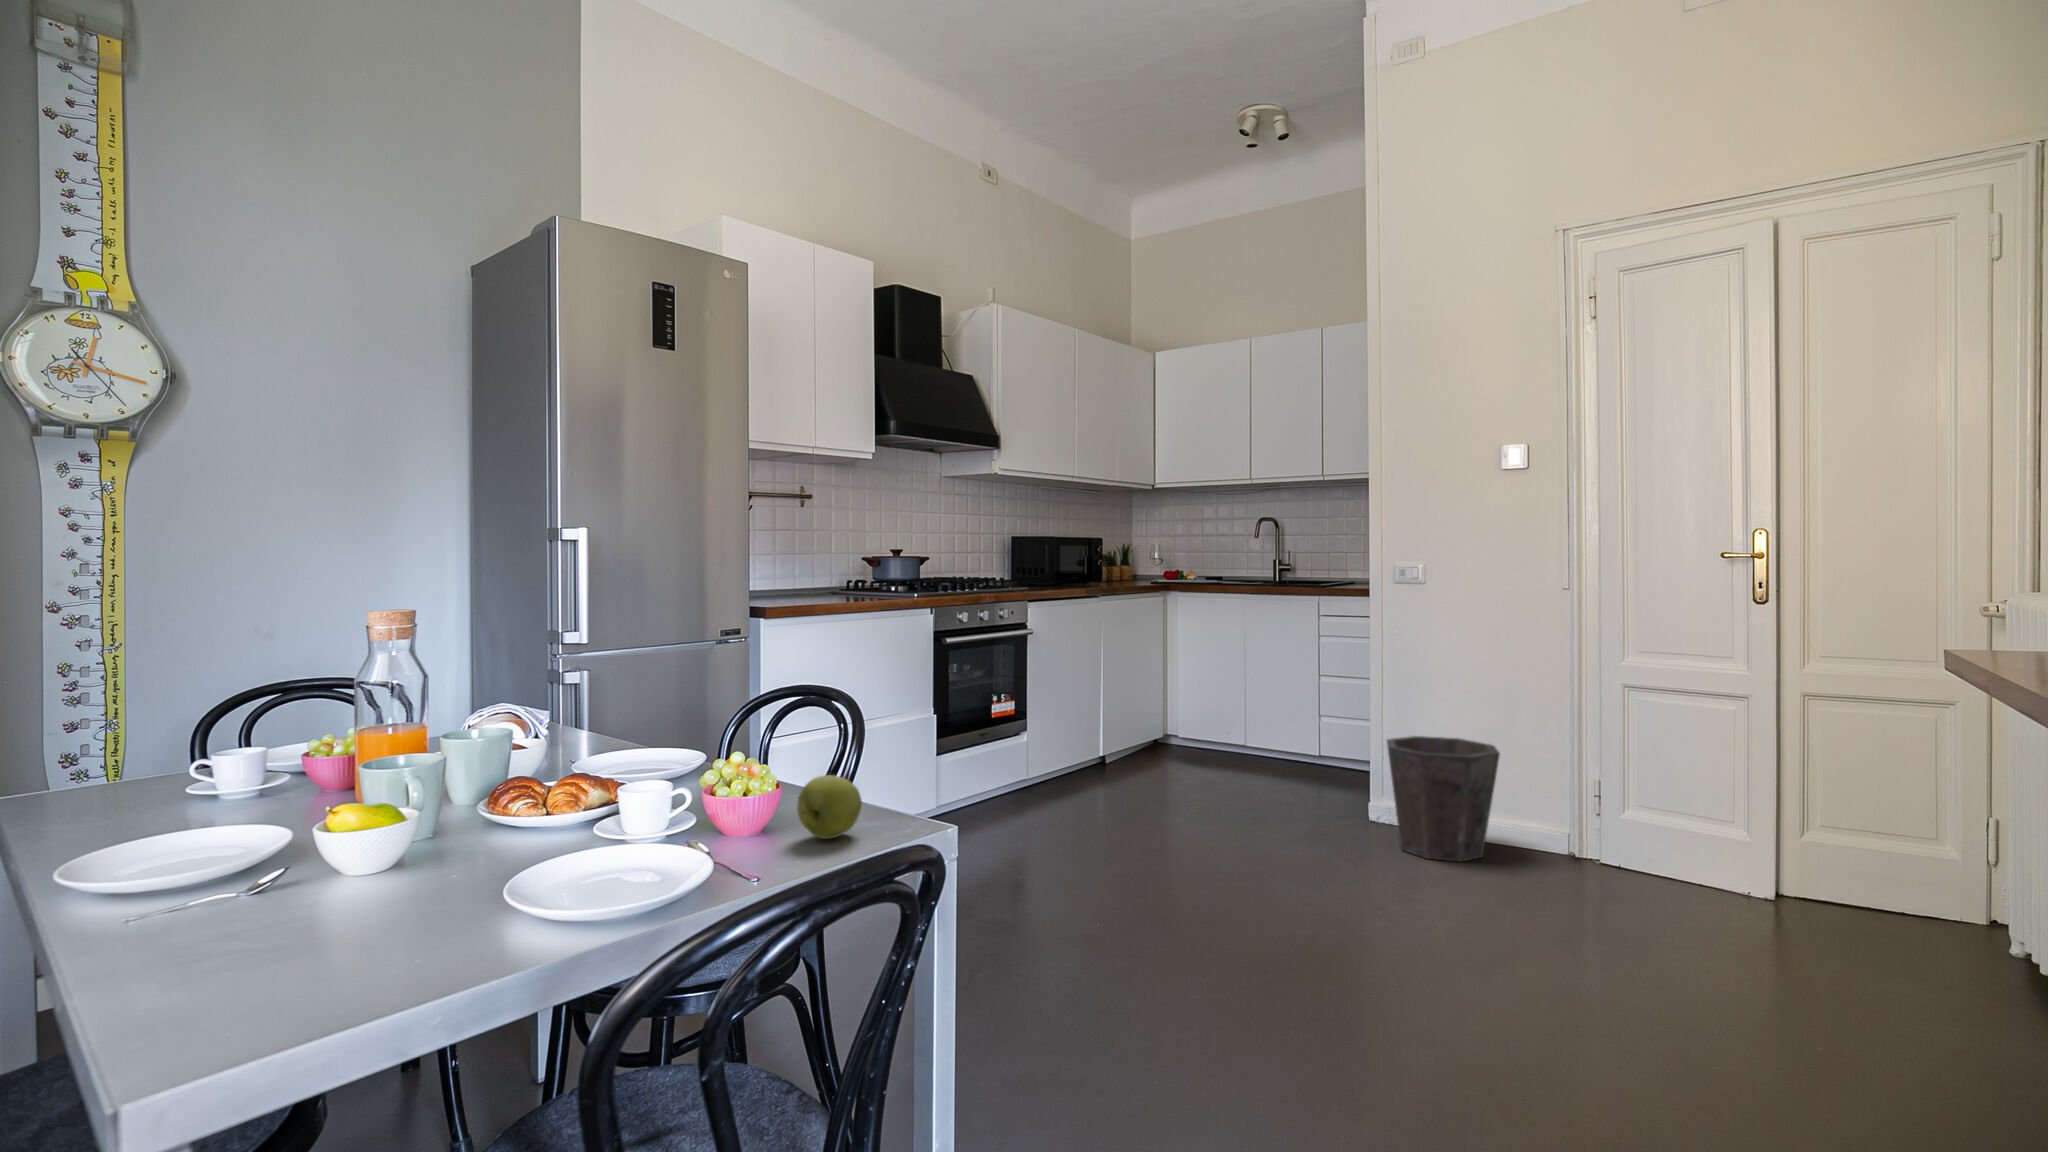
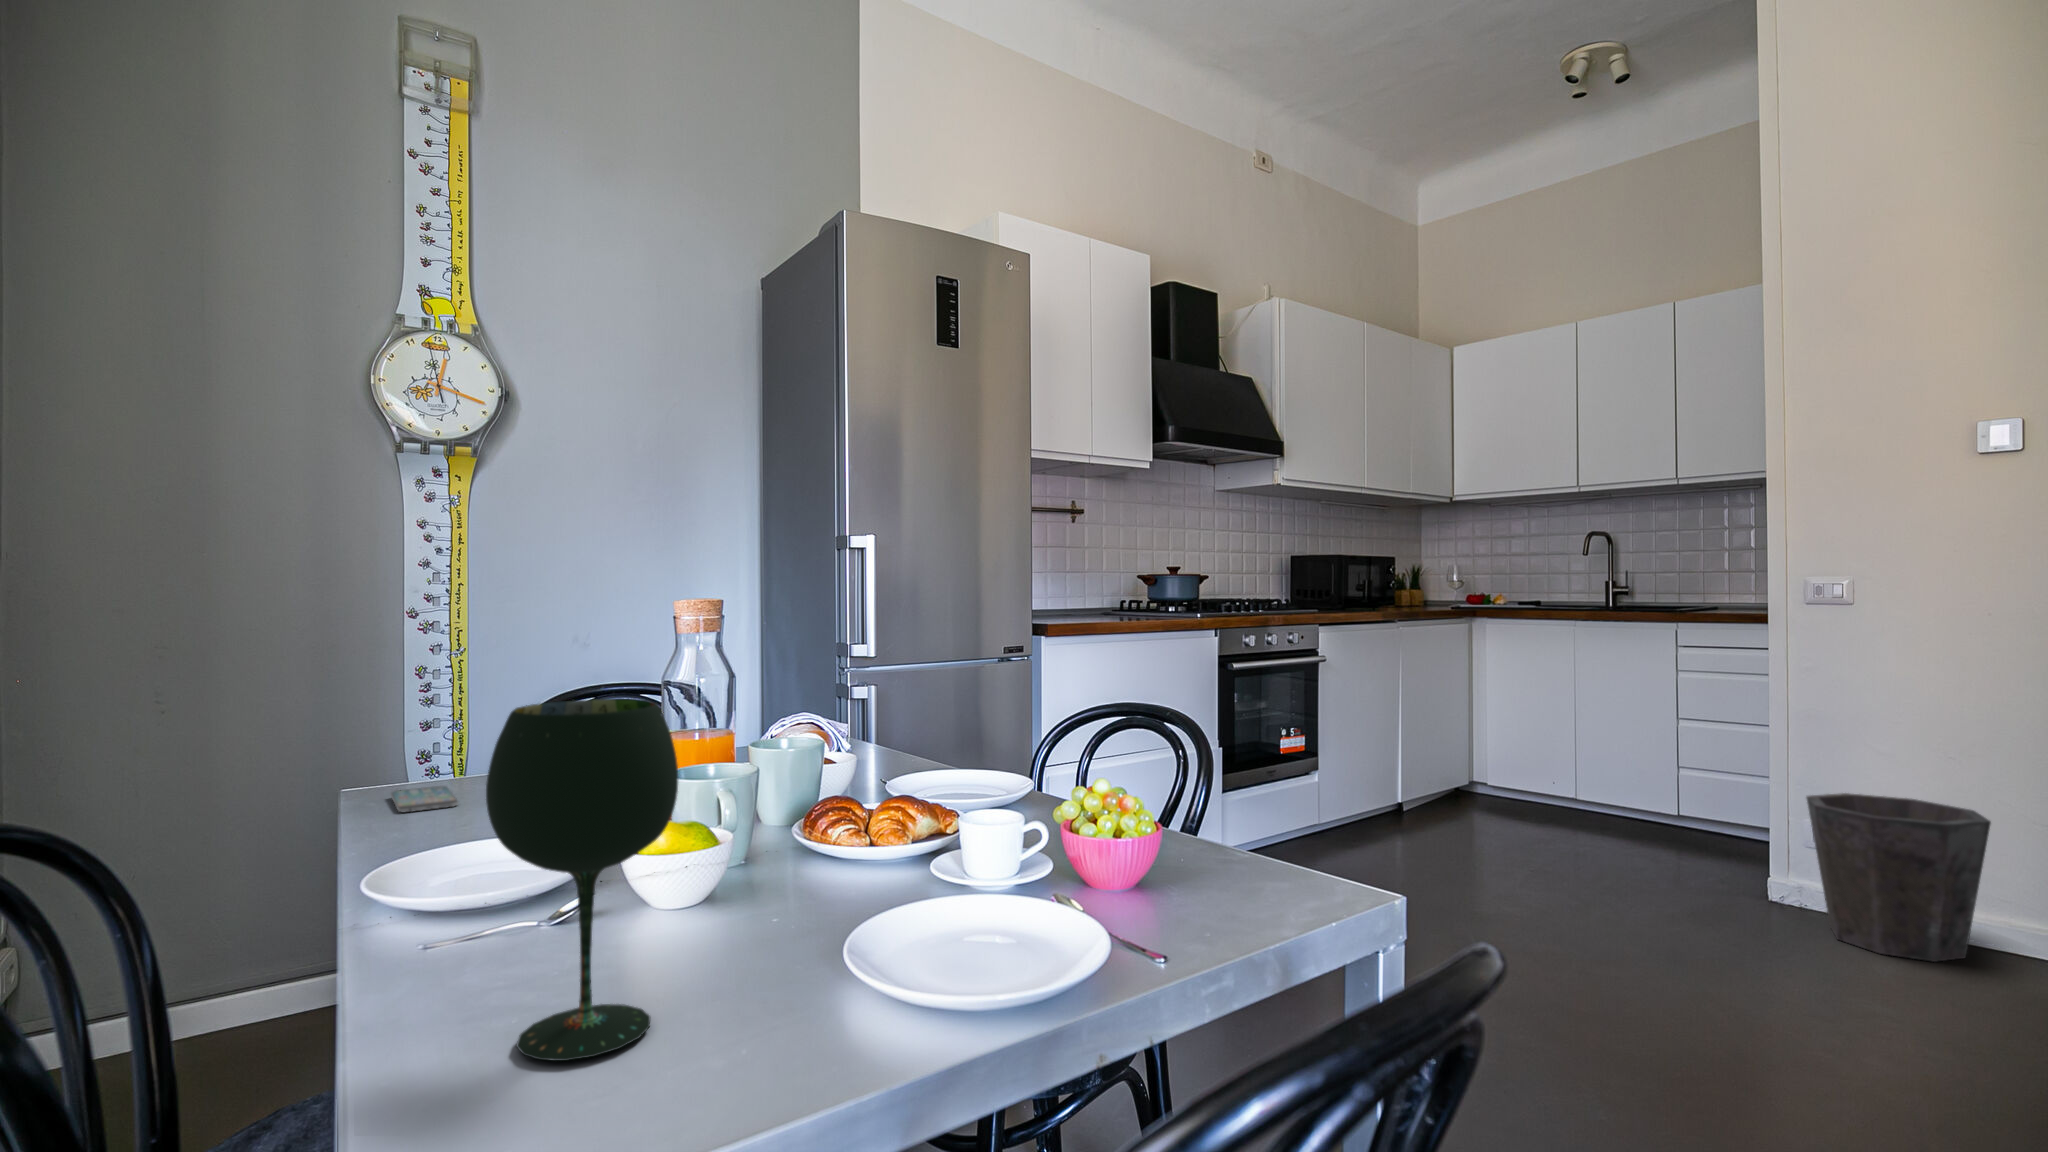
wine glass: none [198,710,362,979] -> present [486,699,678,1061]
apple: present [797,775,862,839] -> none [1186,814,1270,901]
smartphone: none [59,786,139,813] -> present [391,786,458,812]

